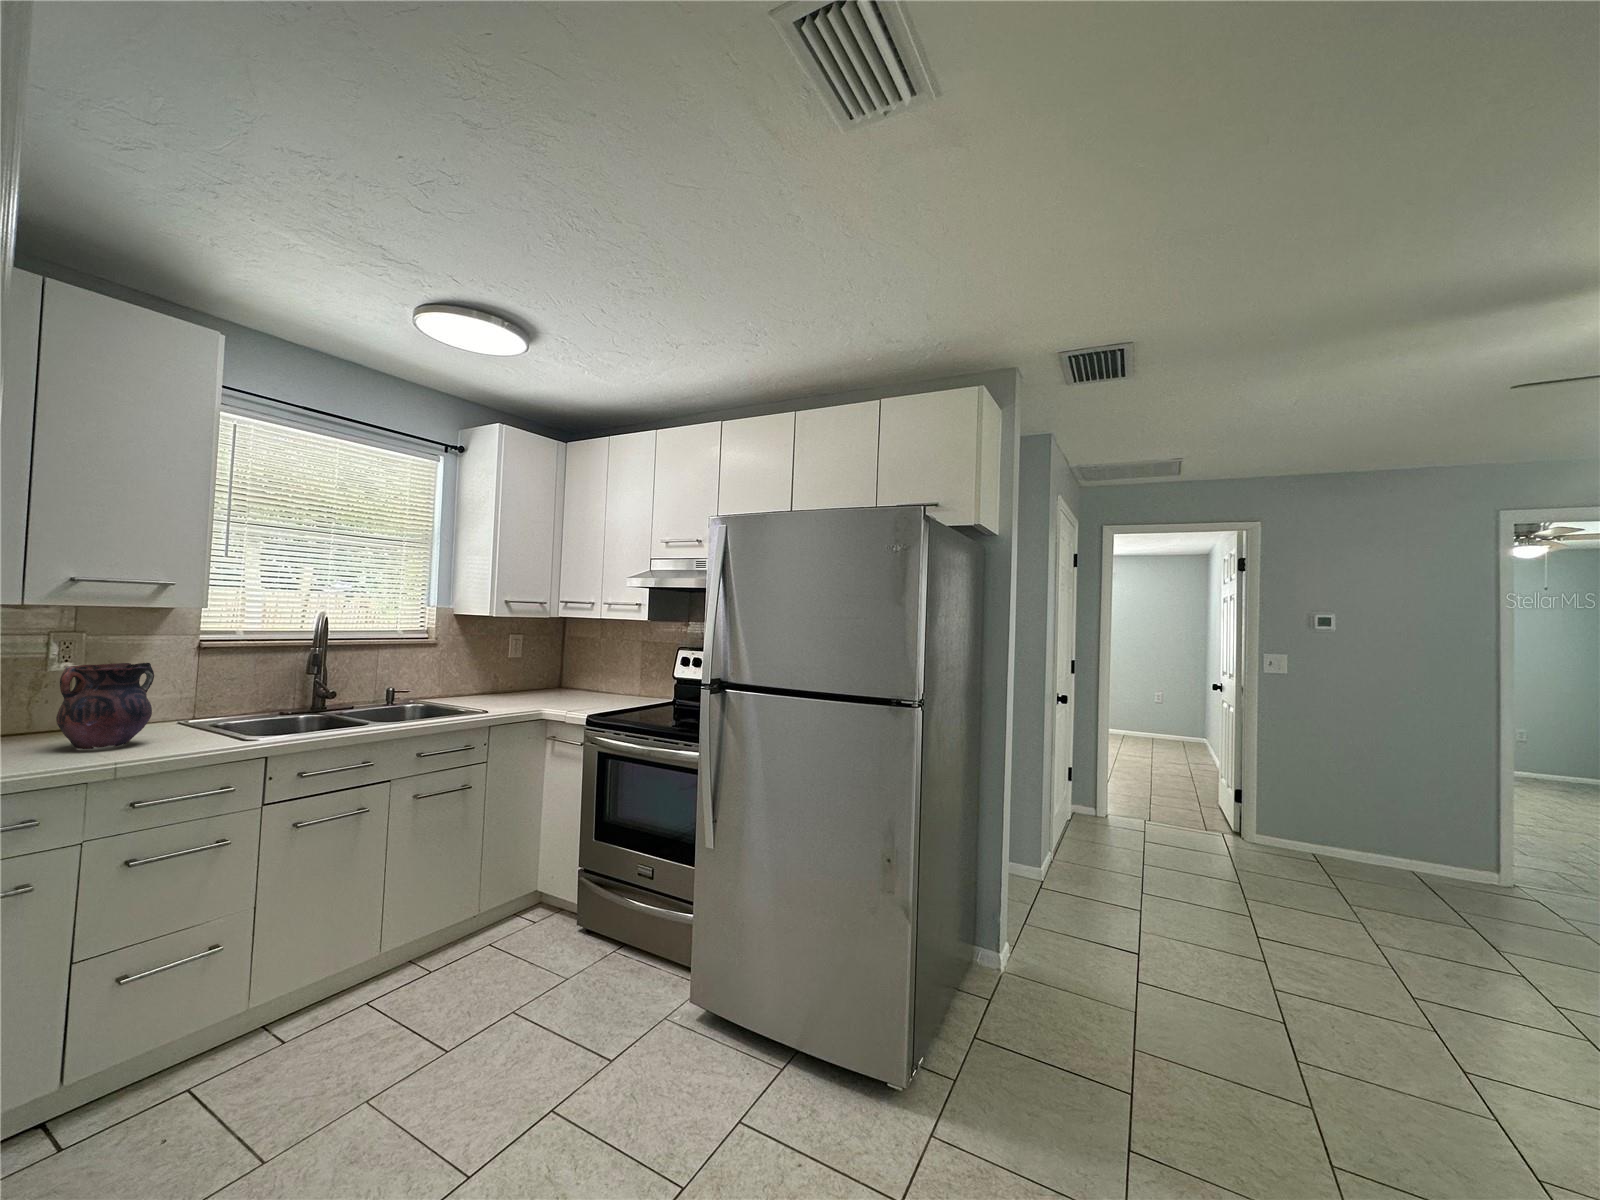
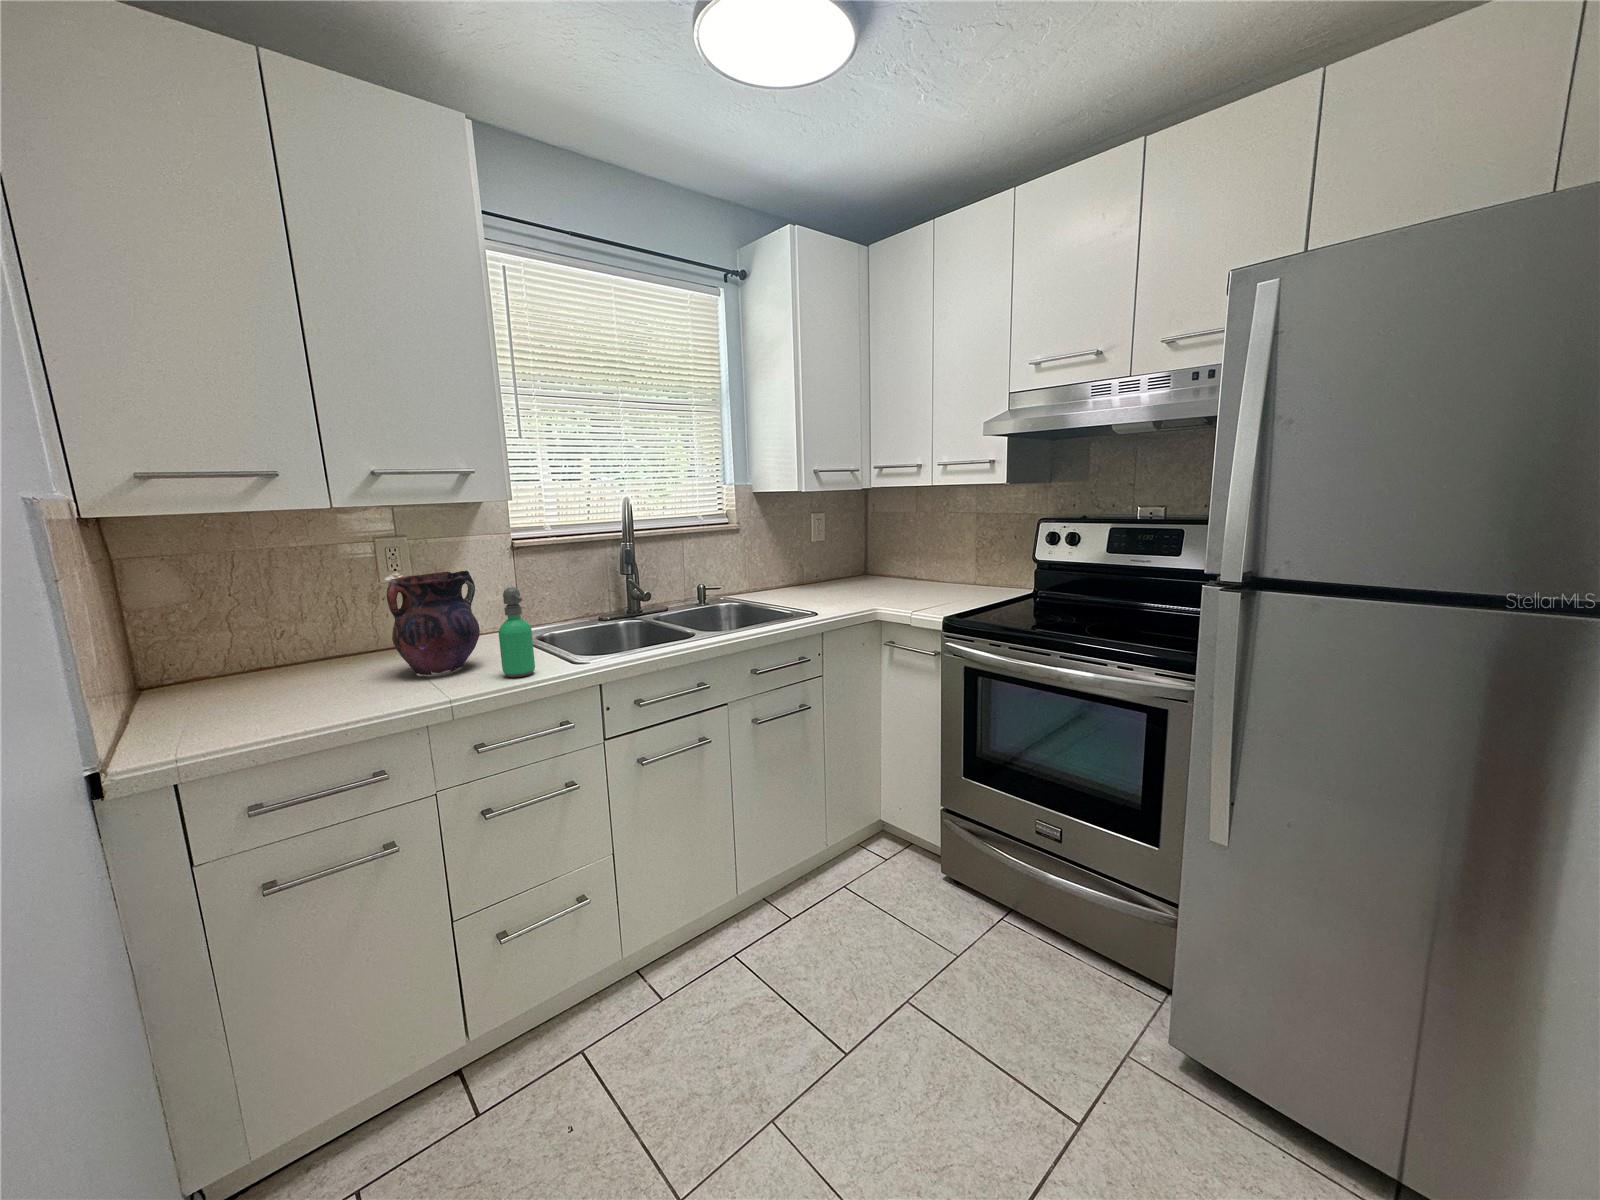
soap dispenser: none [170,676,206,750] -> present [499,587,535,677]

